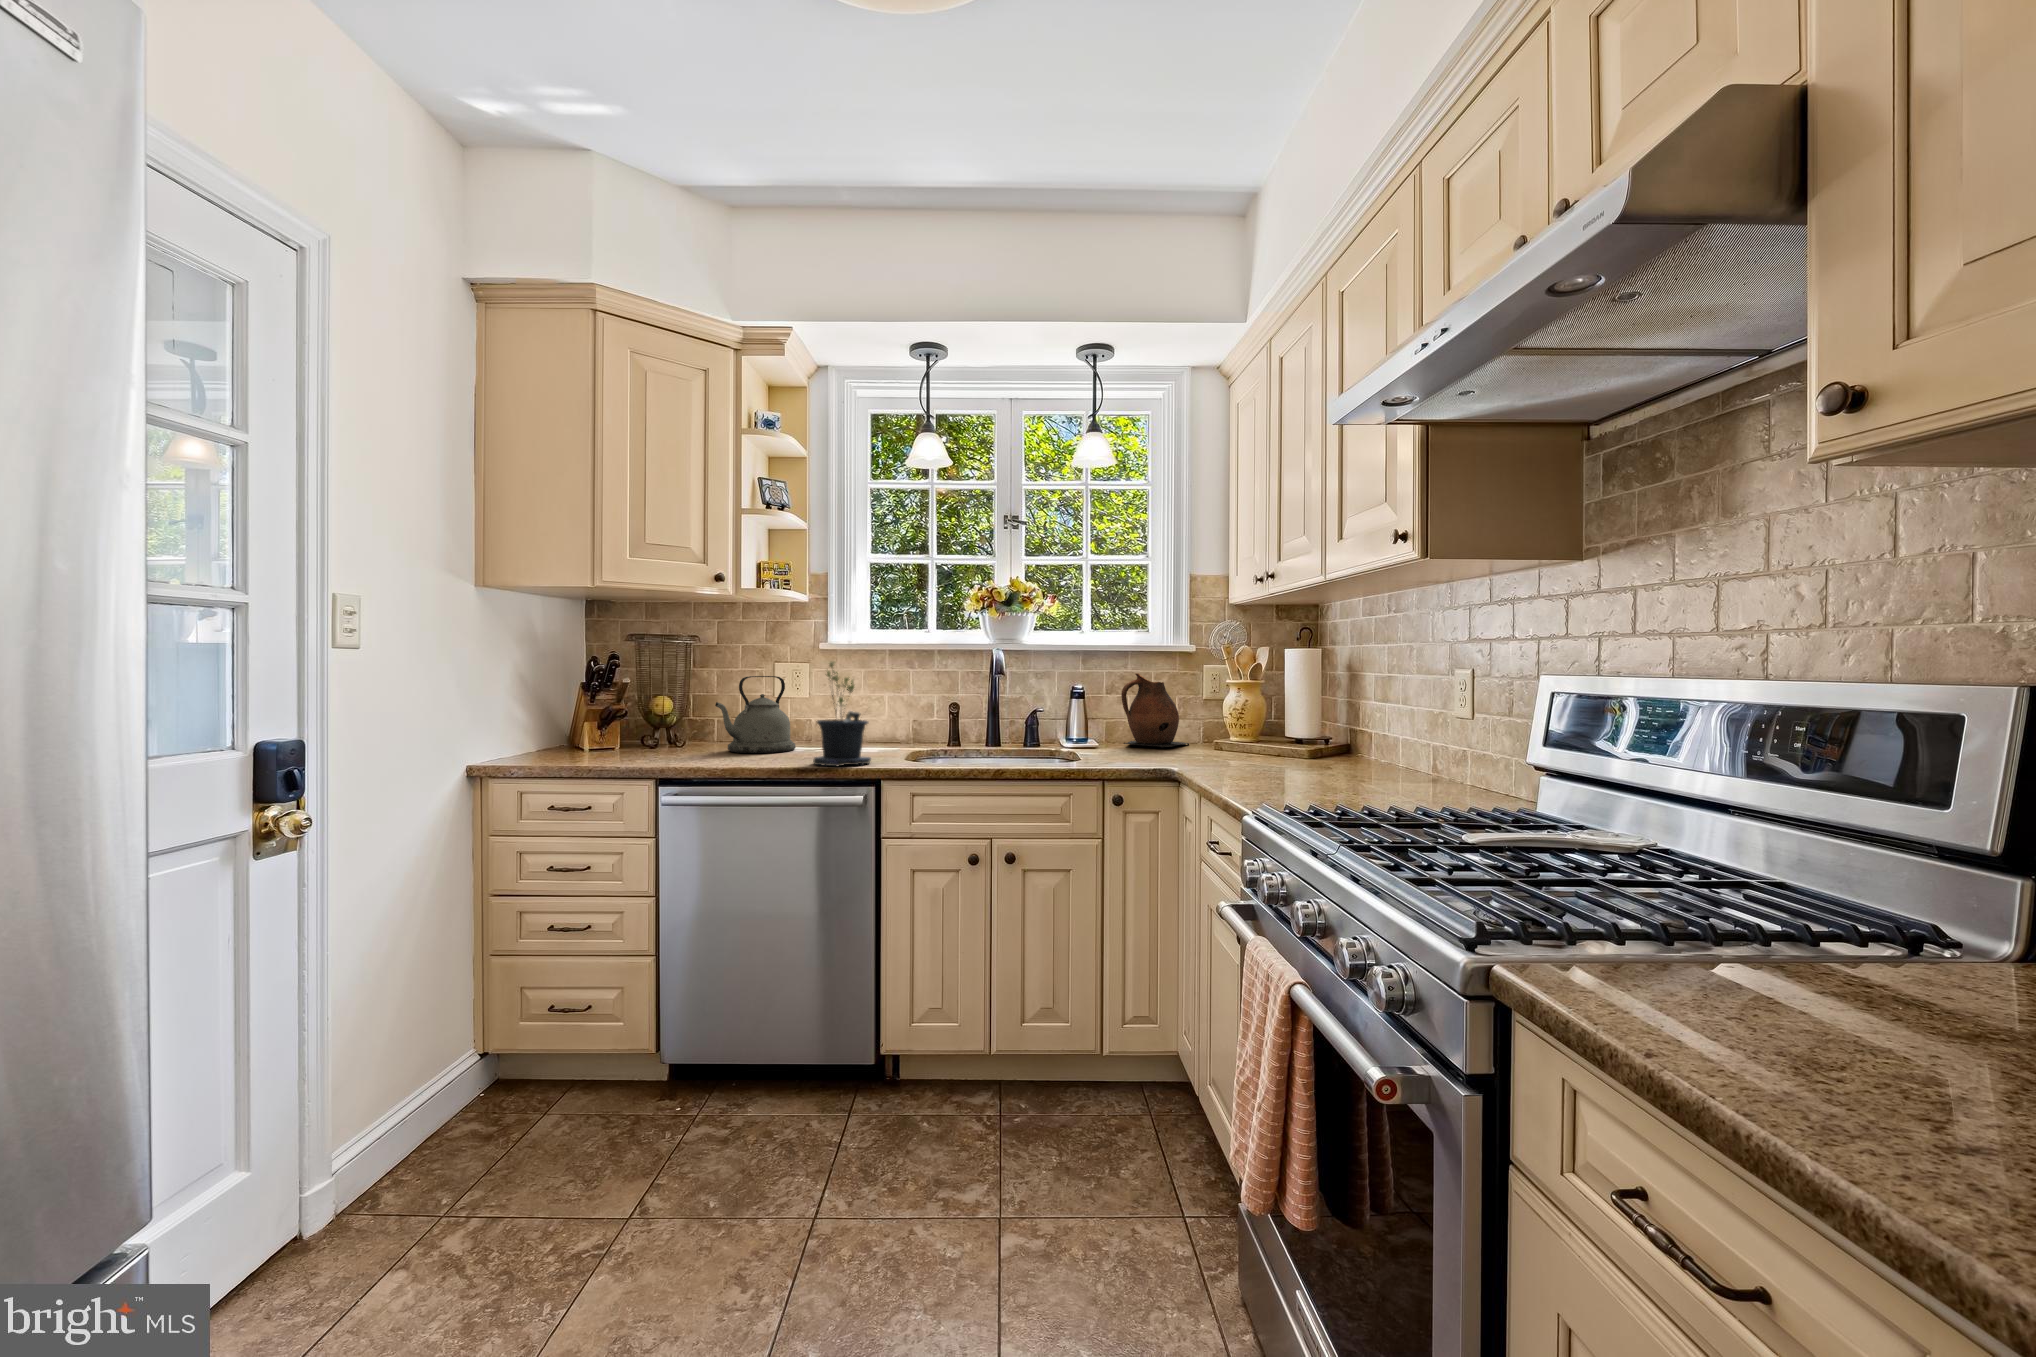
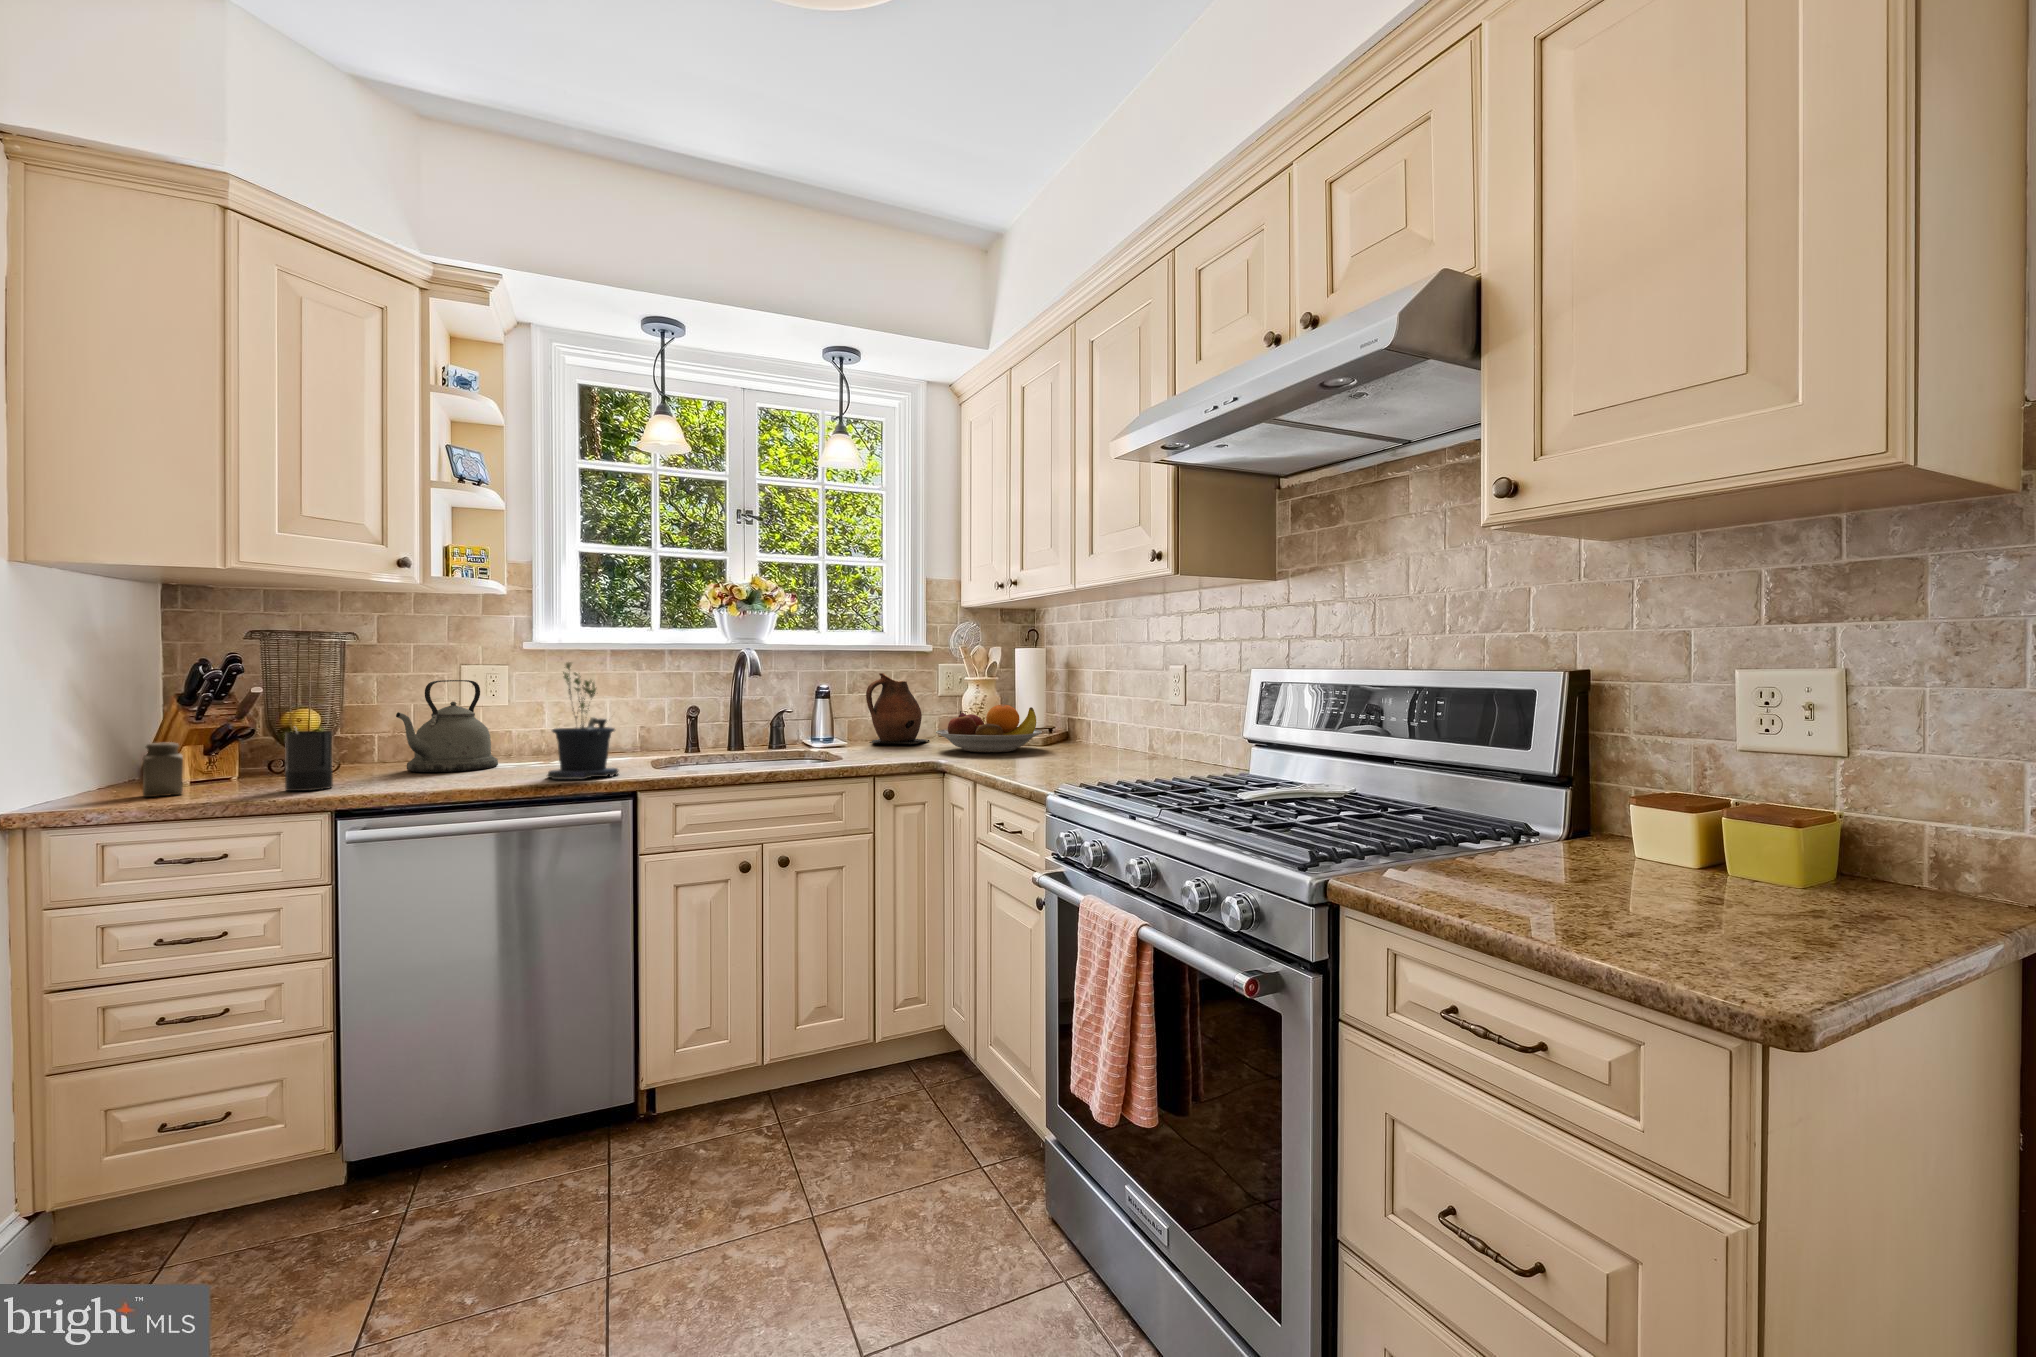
fruit bowl: none [1182,709,1301,761] -> present [936,705,1042,752]
candle: none [630,712,664,763] -> present [285,731,333,791]
salt shaker: none [549,721,575,762] -> present [143,742,183,797]

